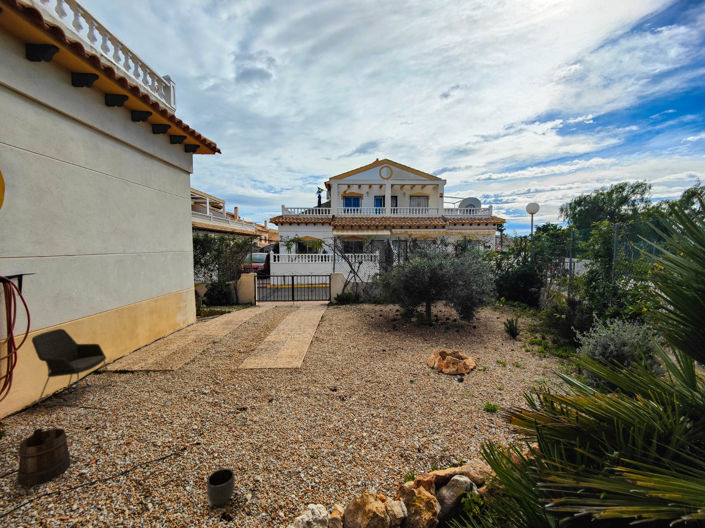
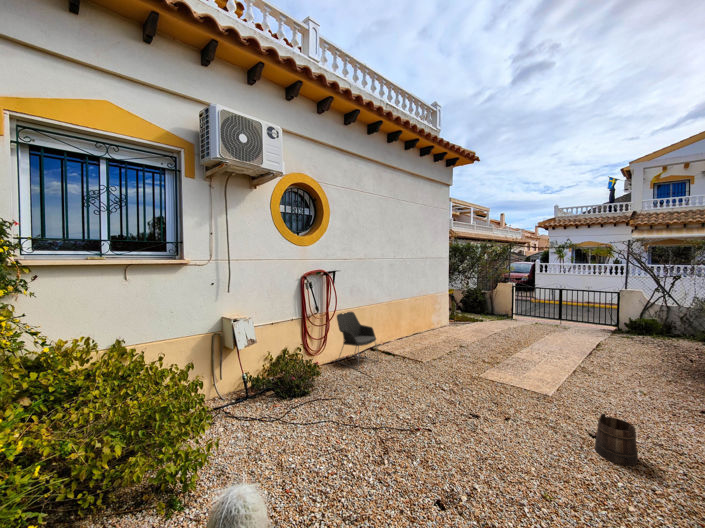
bucket: present [18,428,70,486] -> present [595,414,638,466]
planter: present [207,468,235,506] -> none [427,458,452,492]

